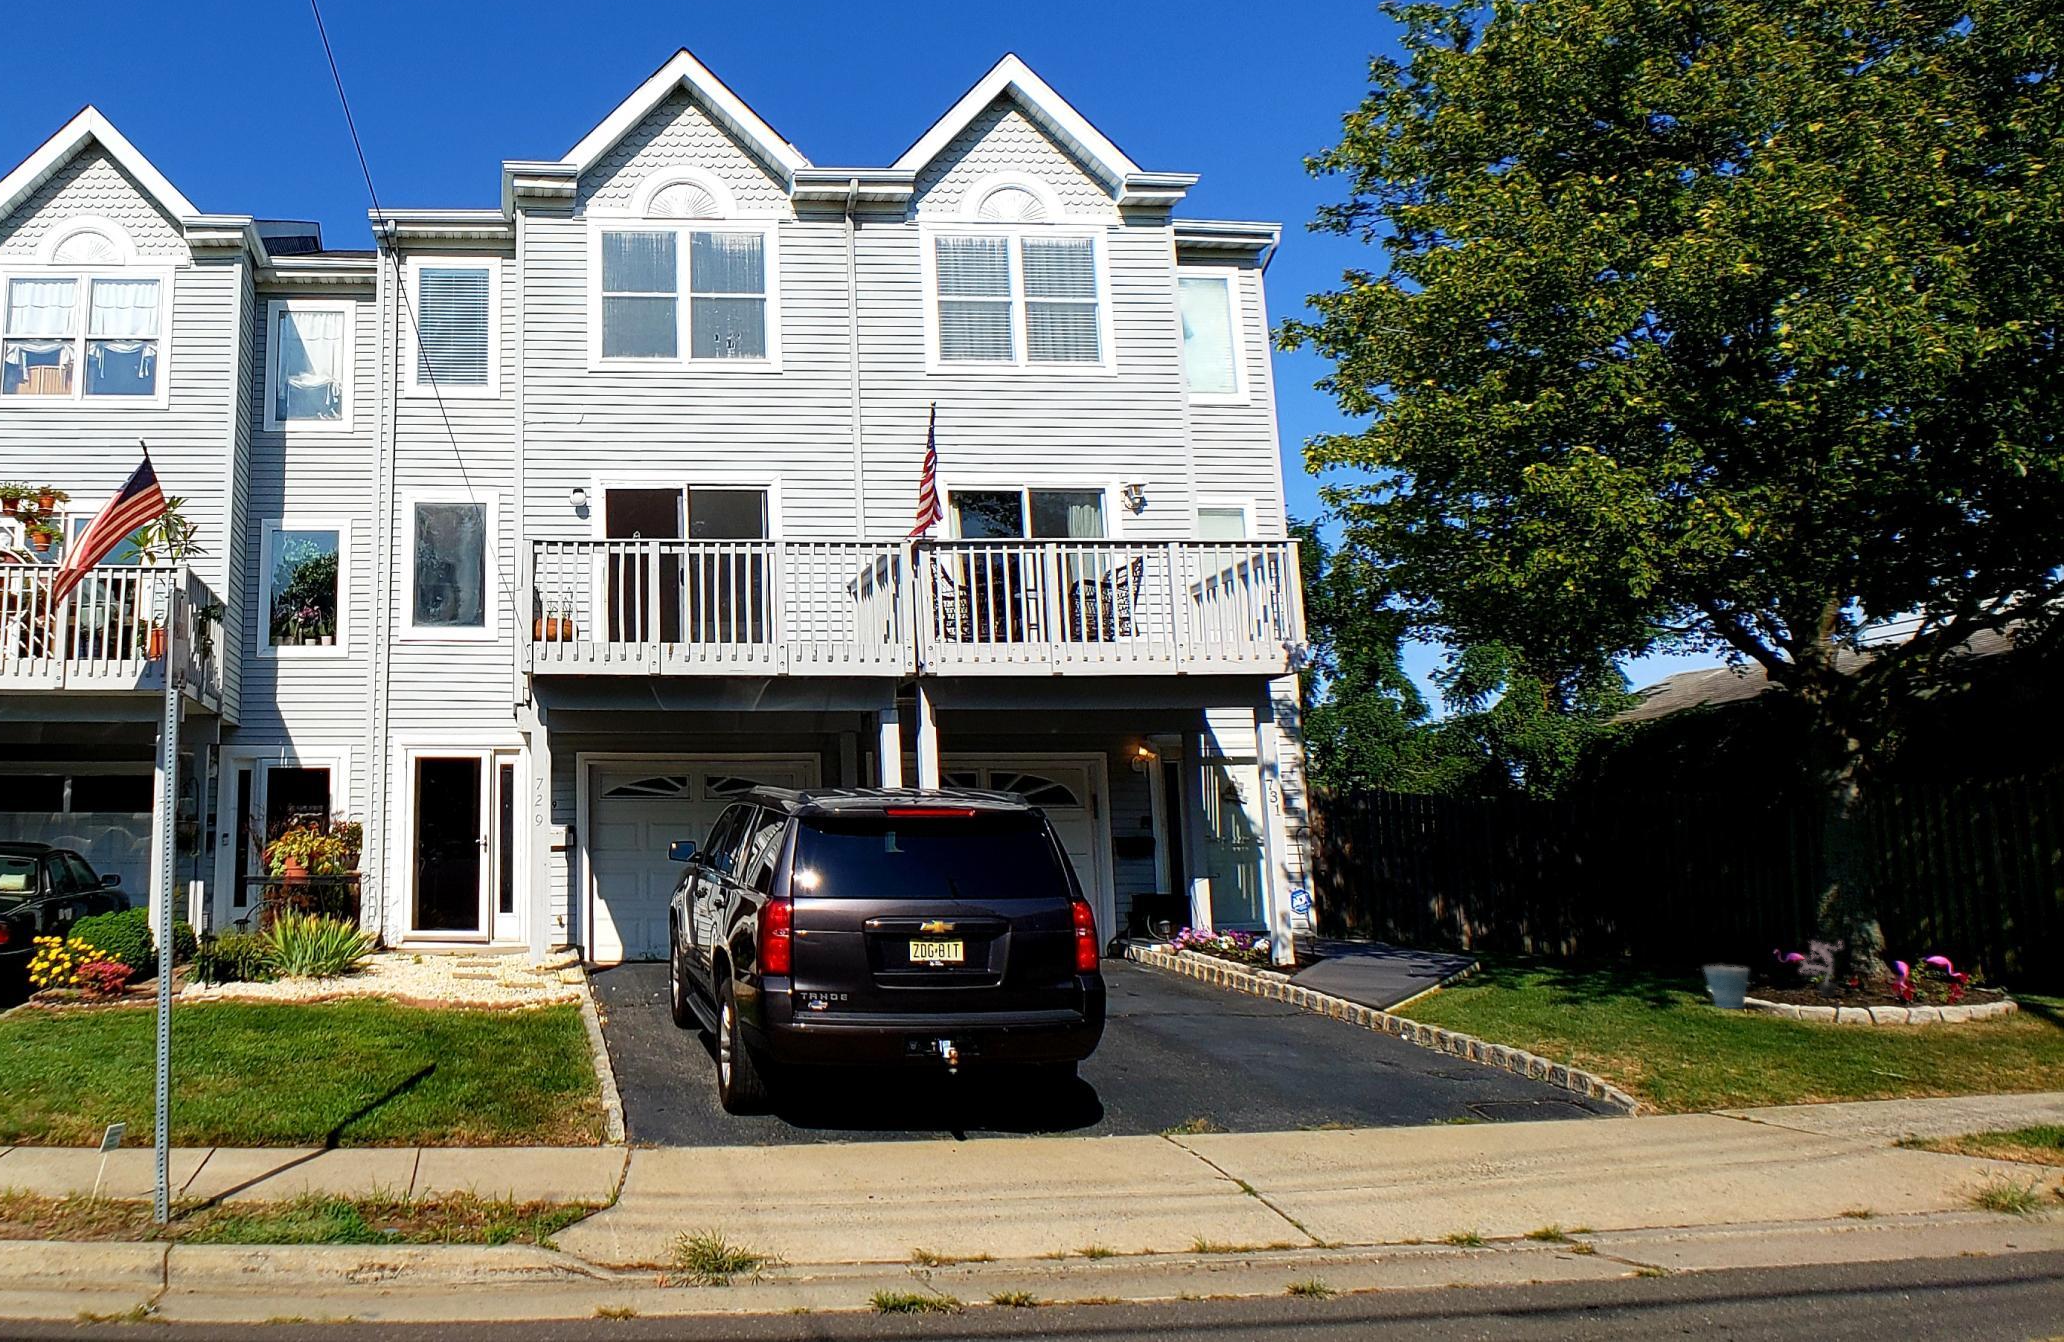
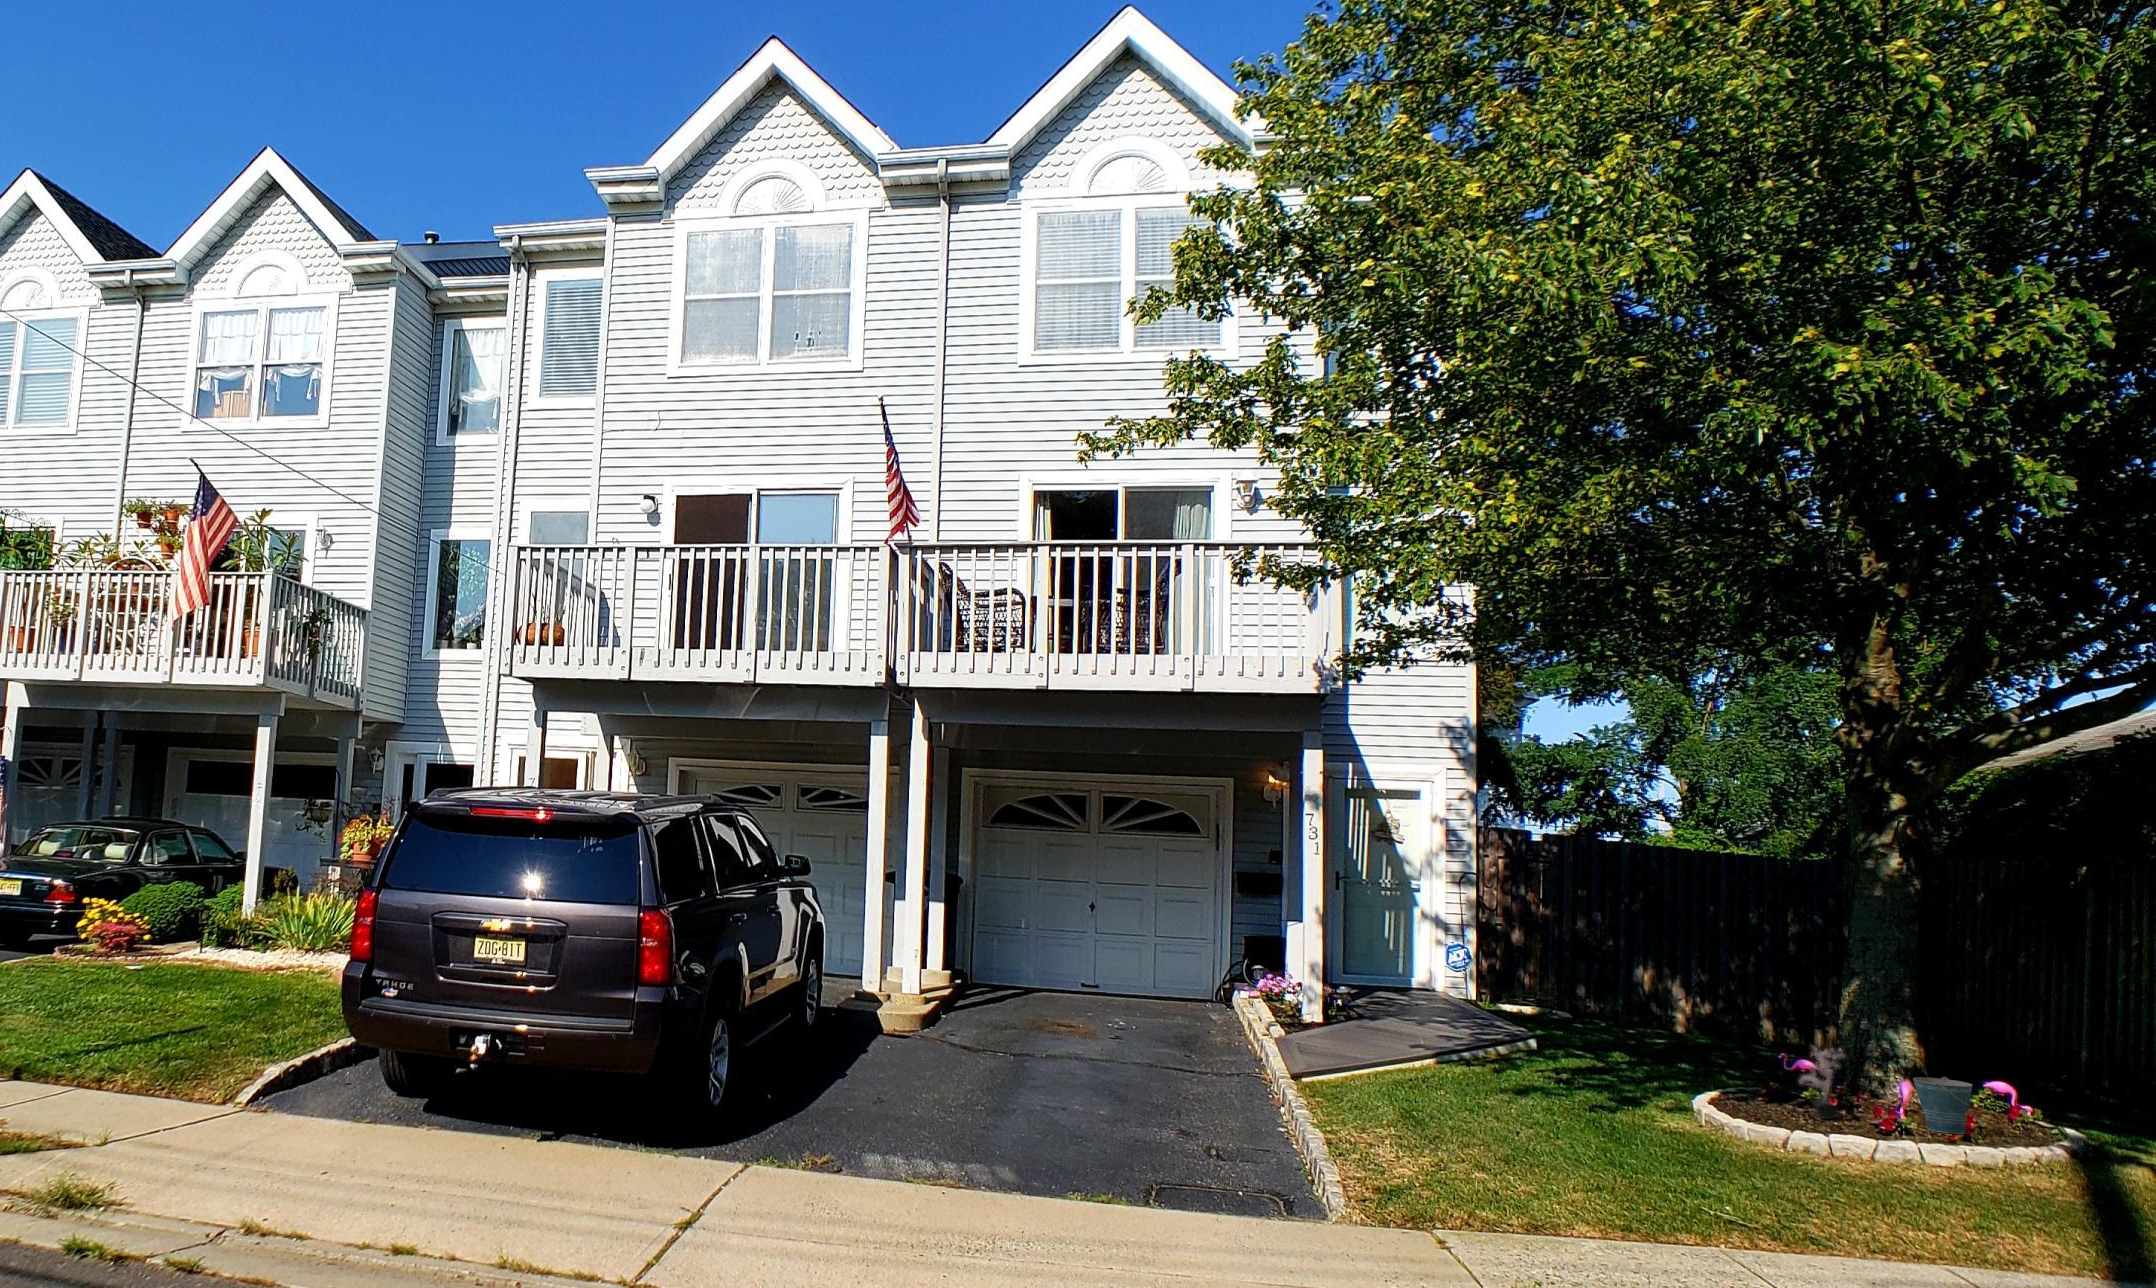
bucket: present [1704,966,1750,1008] -> present [1913,1077,1974,1134]

